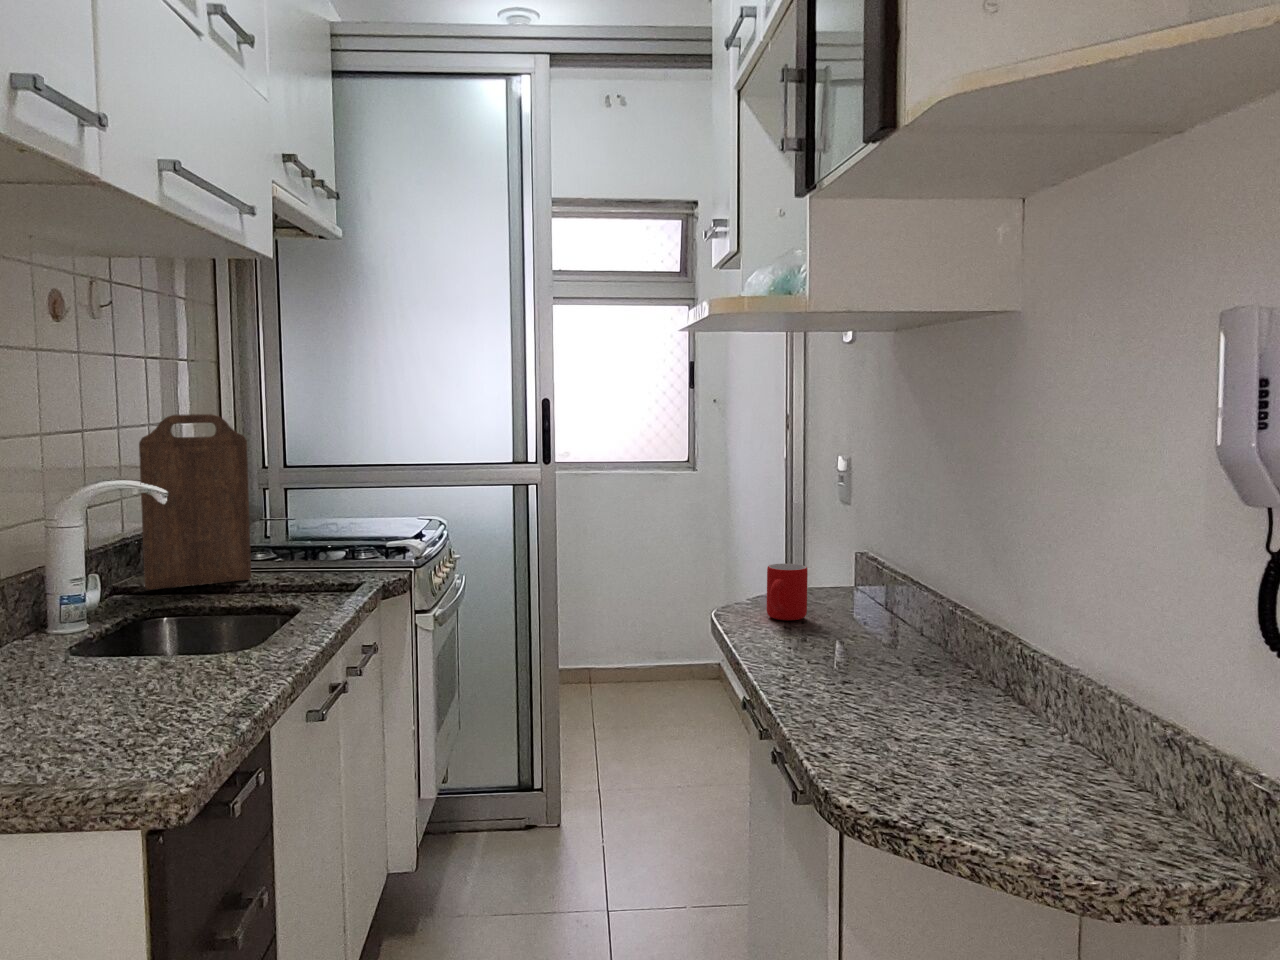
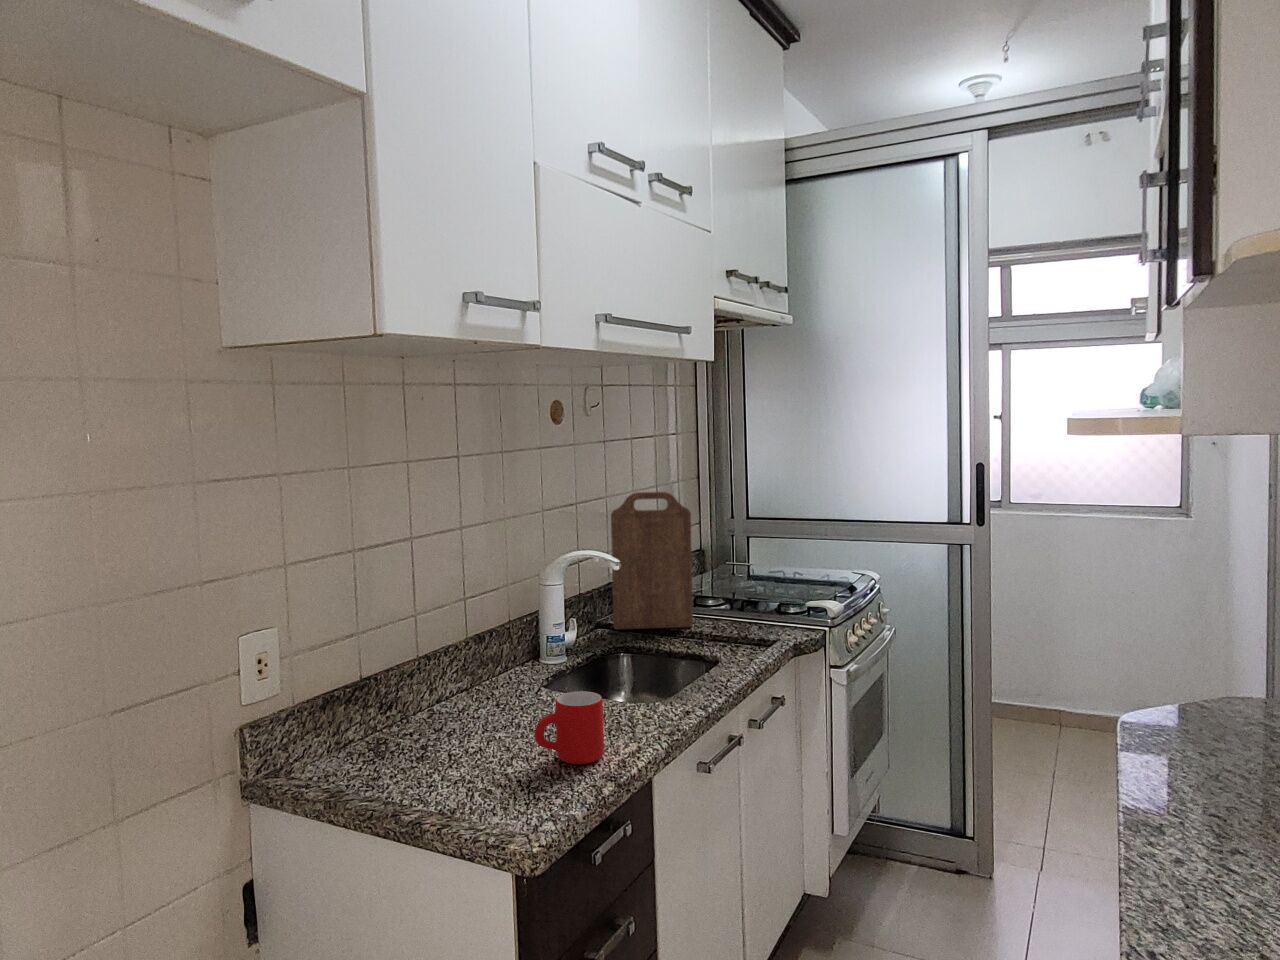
mug: present [767,564,808,620] -> present [535,691,604,764]

